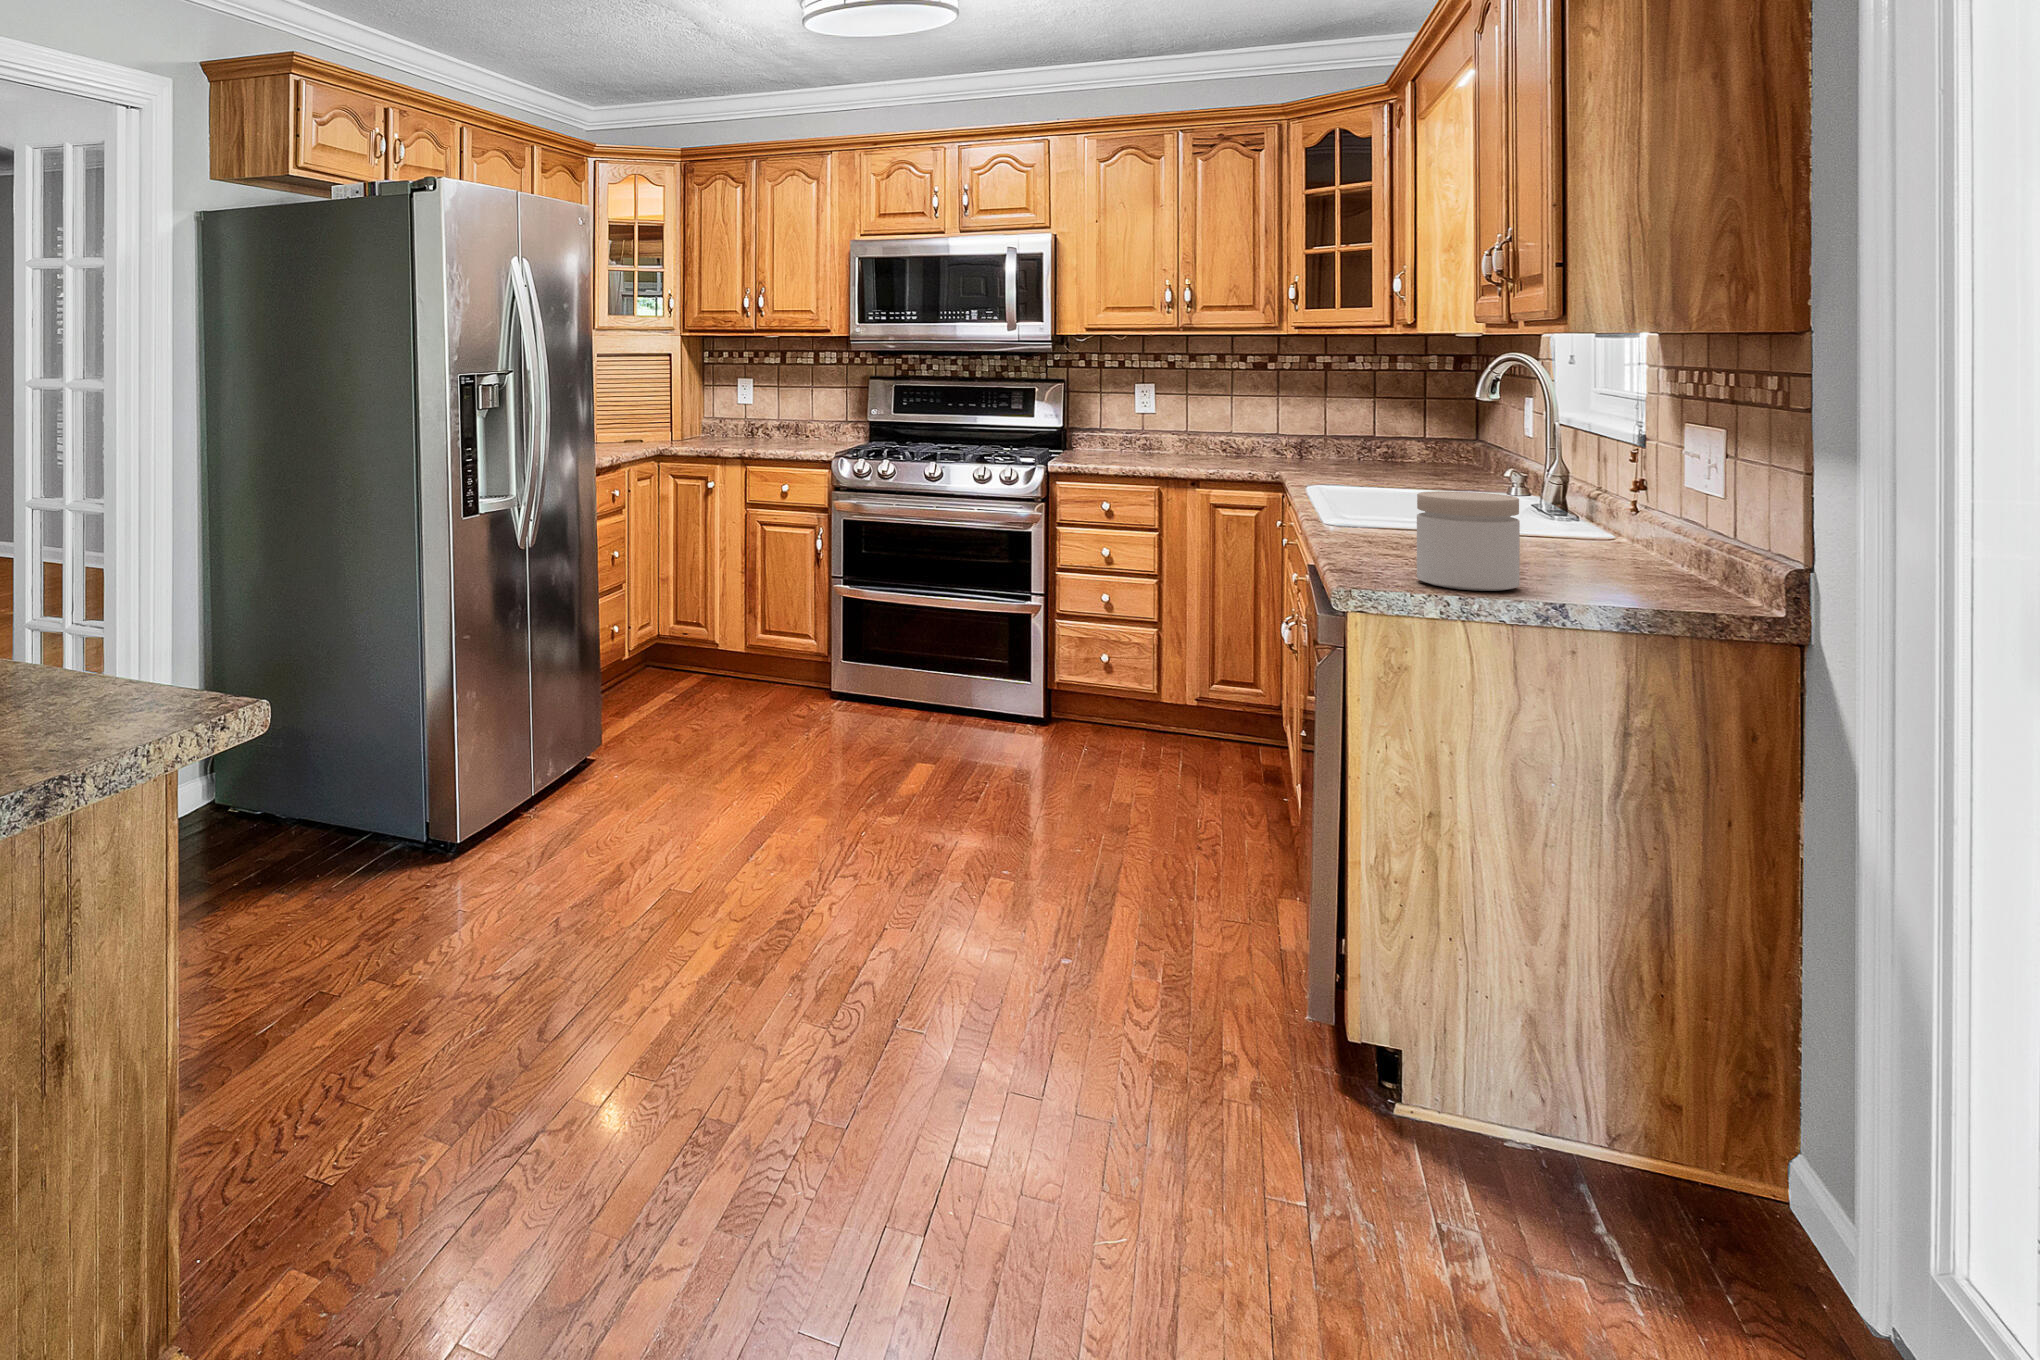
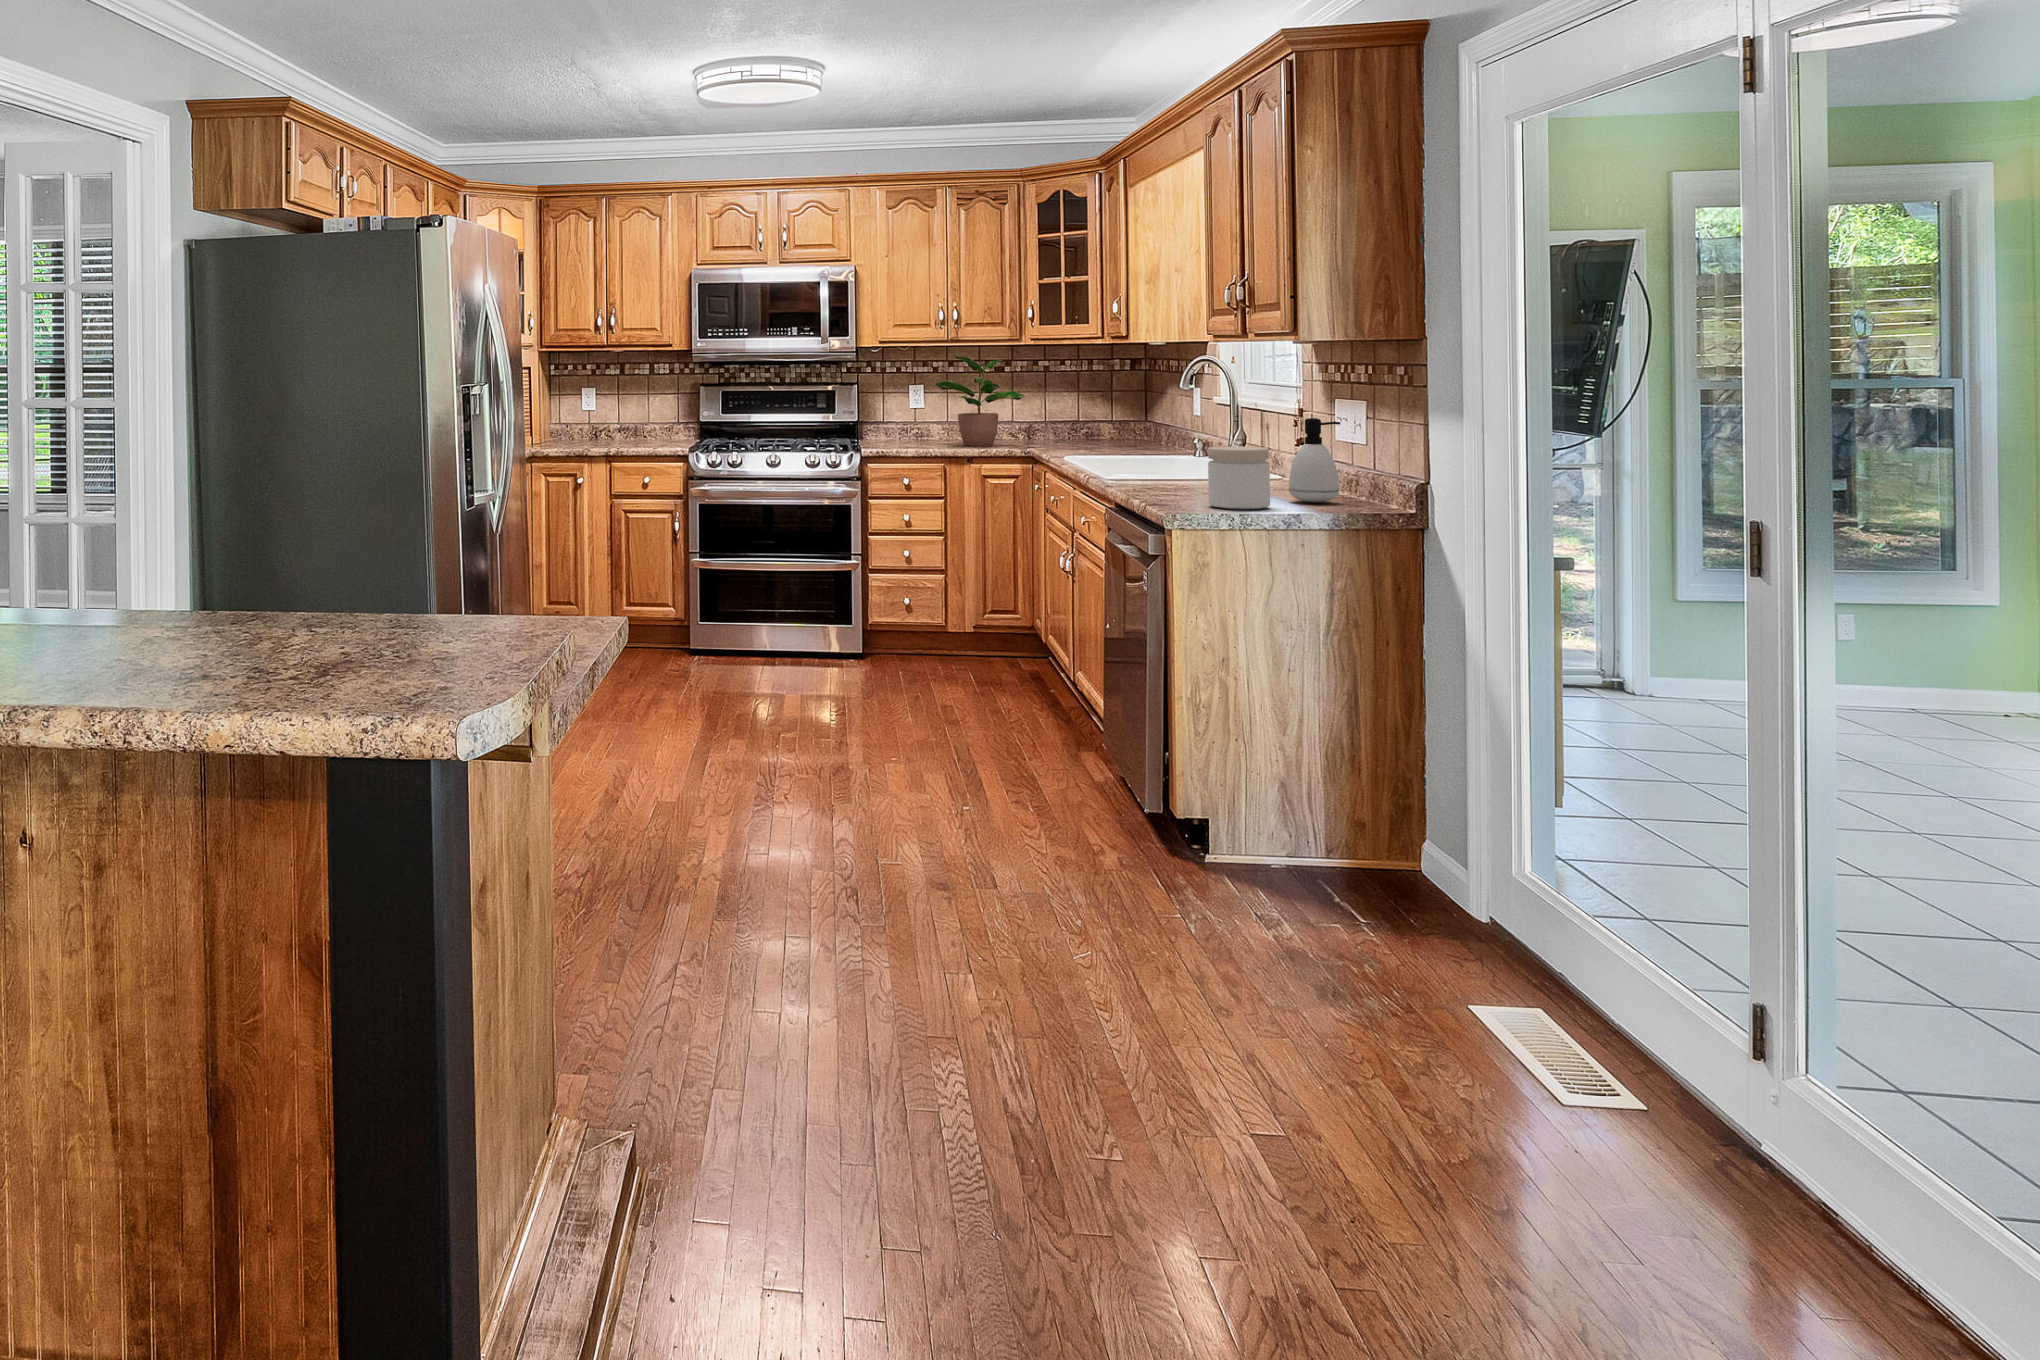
potted plant: none [1160,348,1280,466] -> present [936,356,1025,447]
soap dispenser: none [1568,454,1661,585] -> present [1289,418,1340,502]

